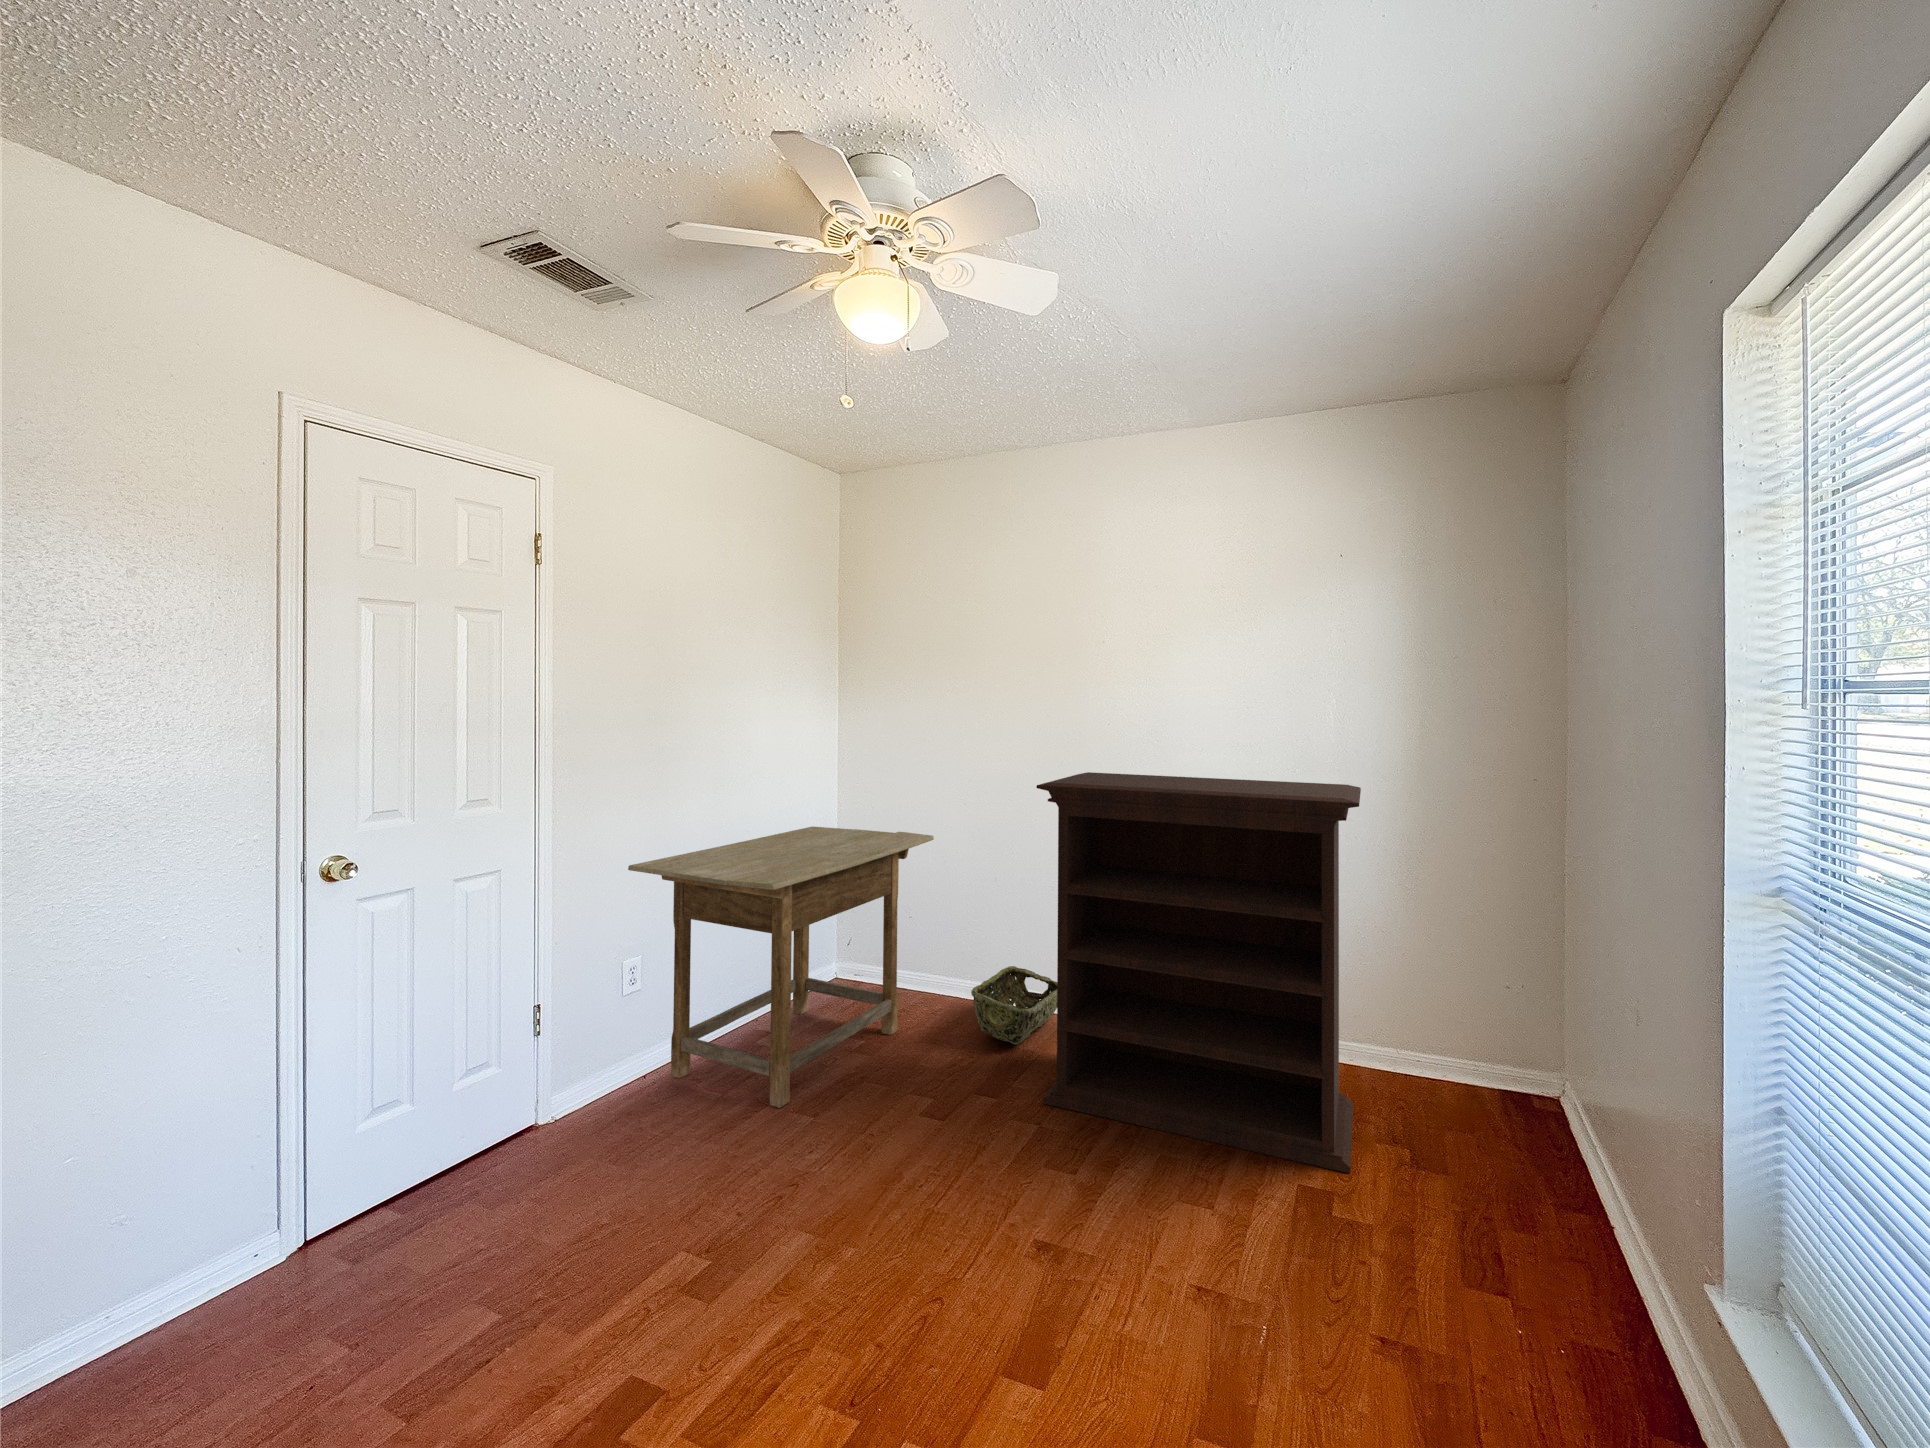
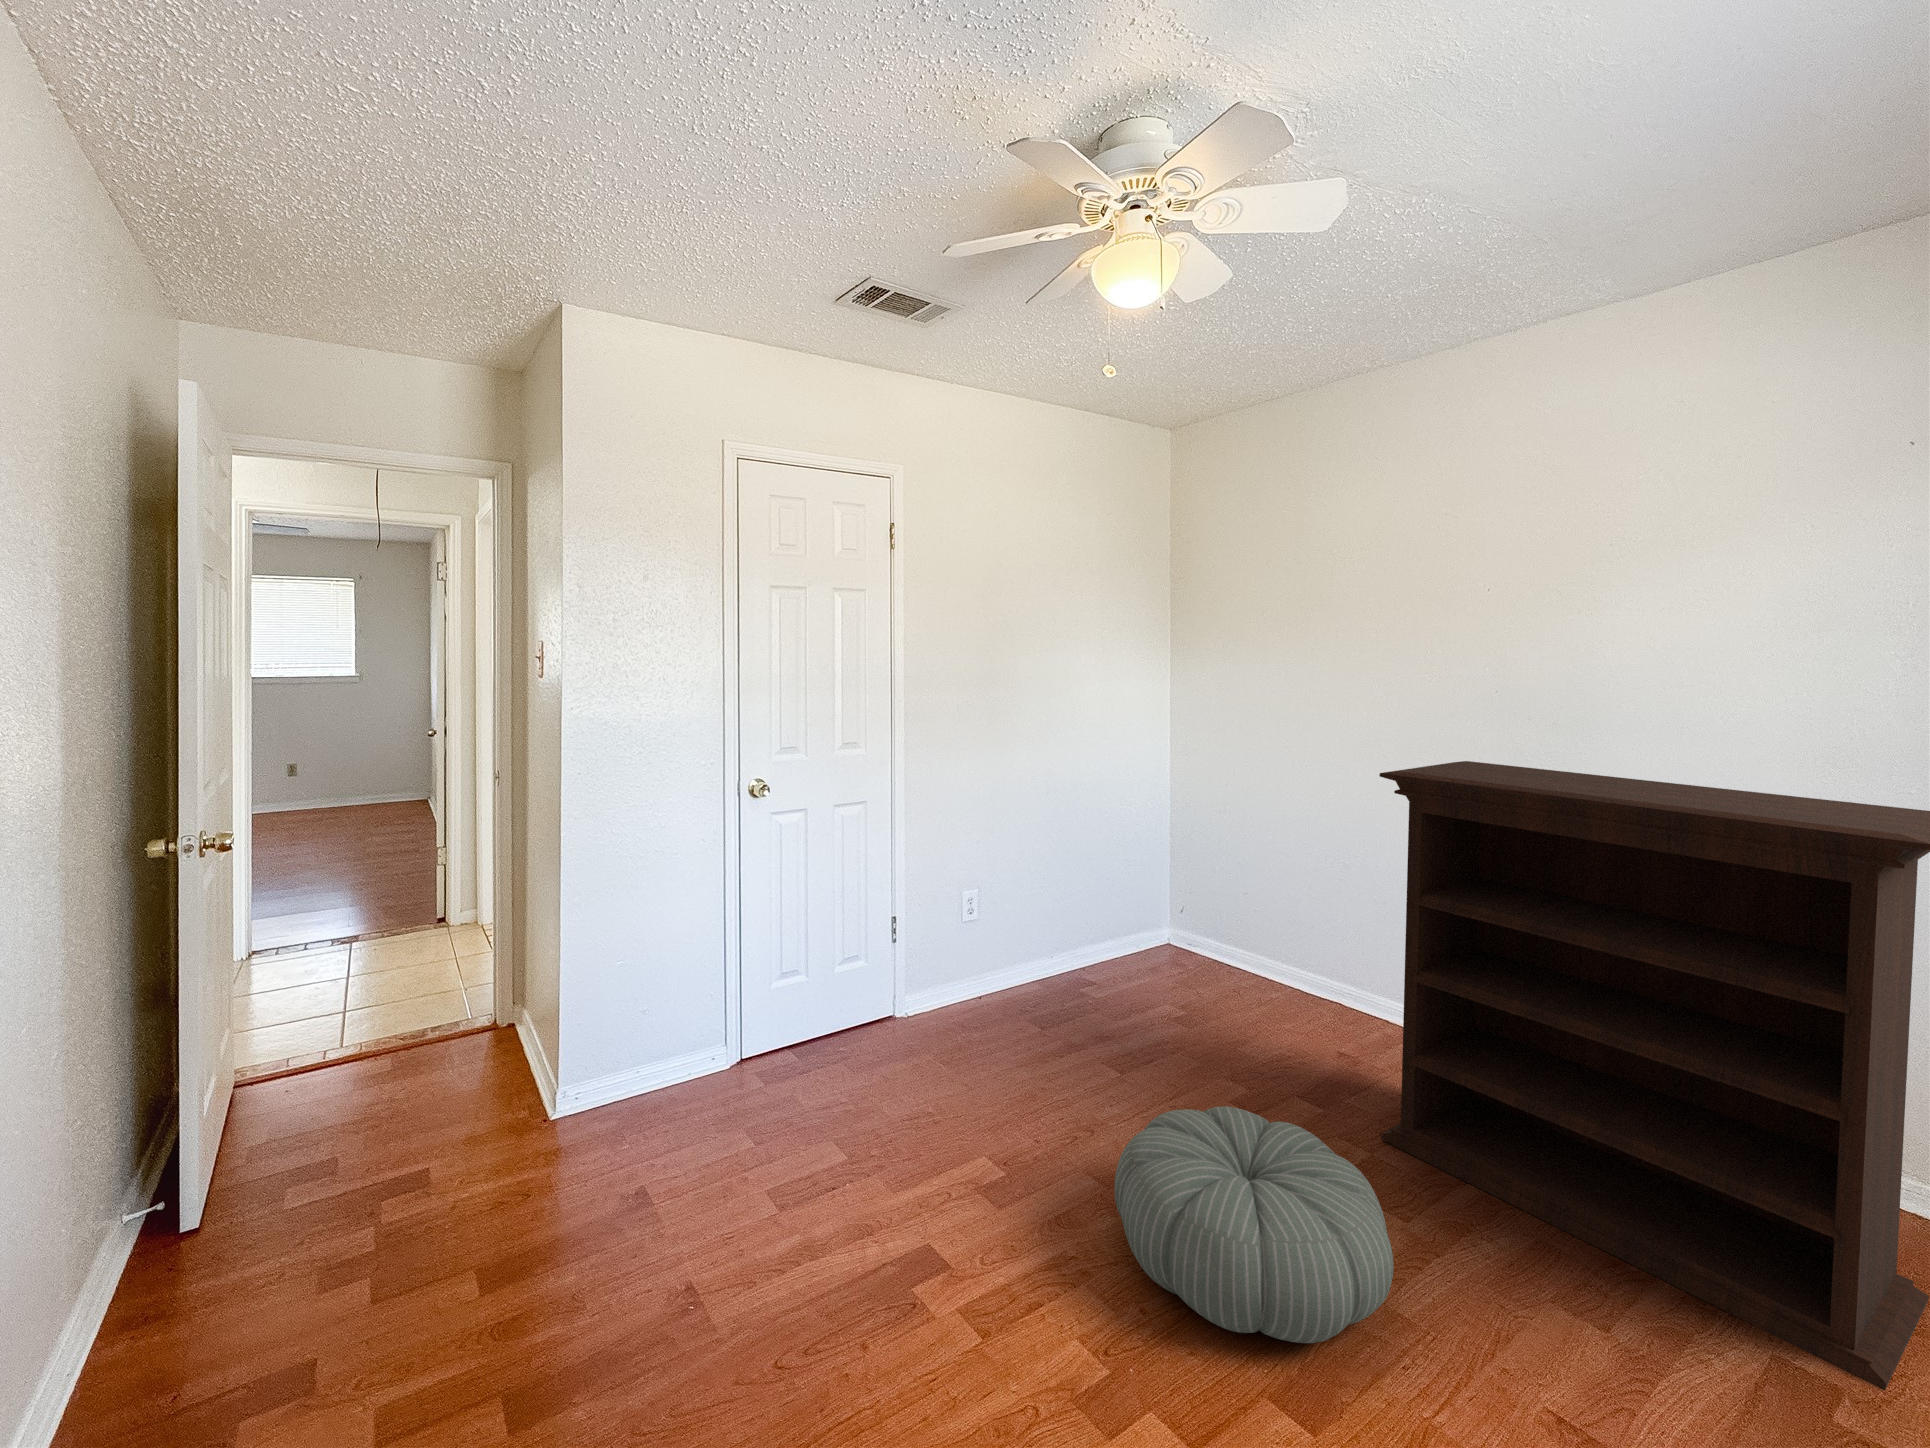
desk: present [628,826,934,1108] -> none [966,794,1270,1060]
woven basket: present [971,966,1057,1045] -> none [1308,977,1437,1066]
pouf: none [838,1110,1084,1329] -> present [1114,1107,1394,1343]

